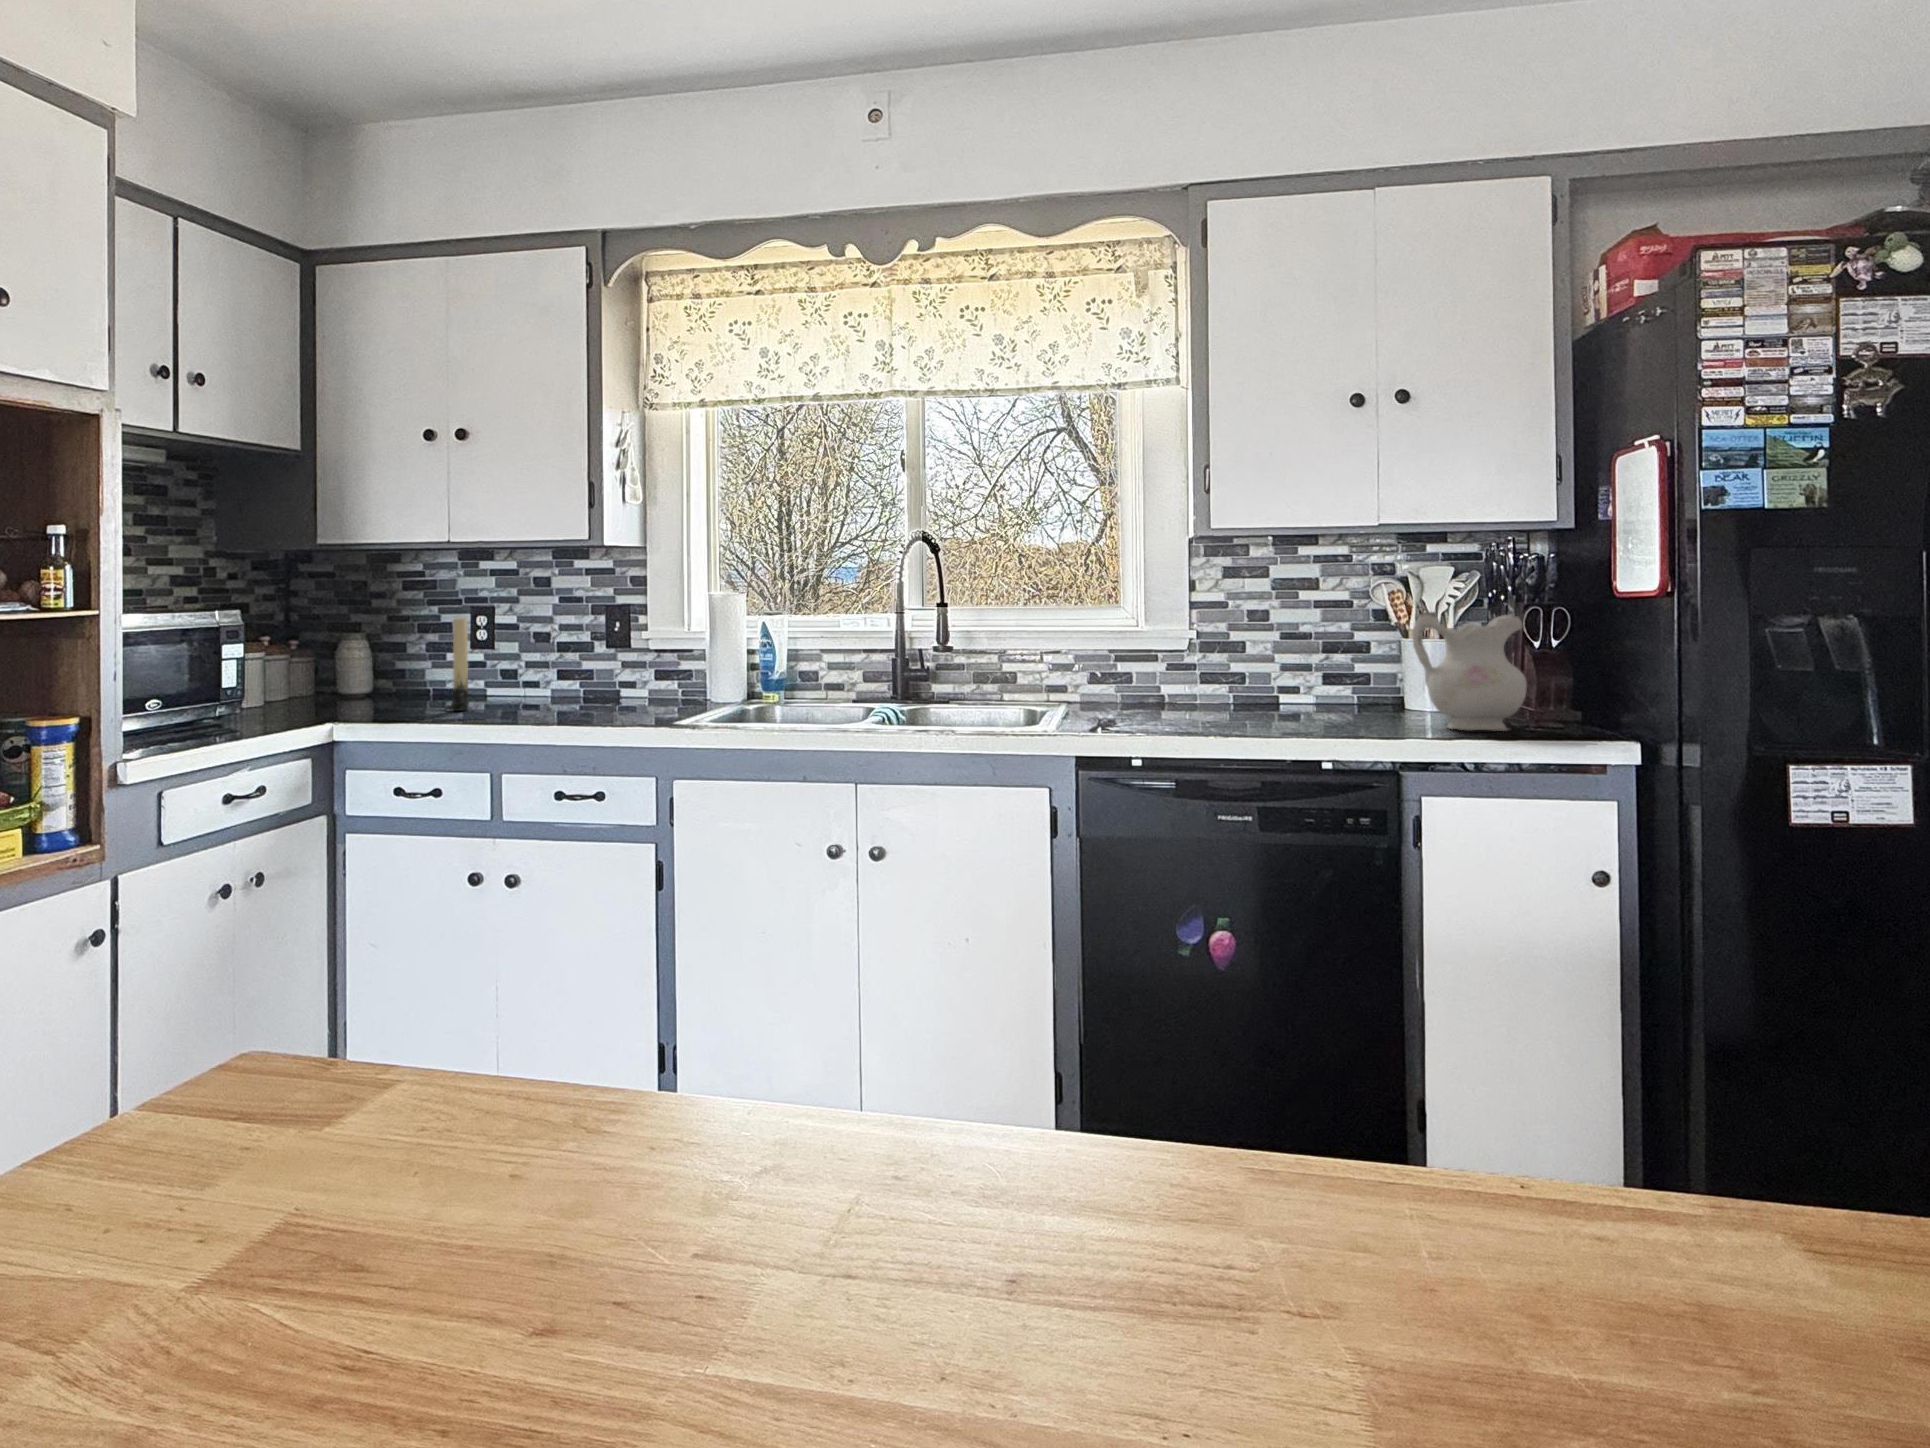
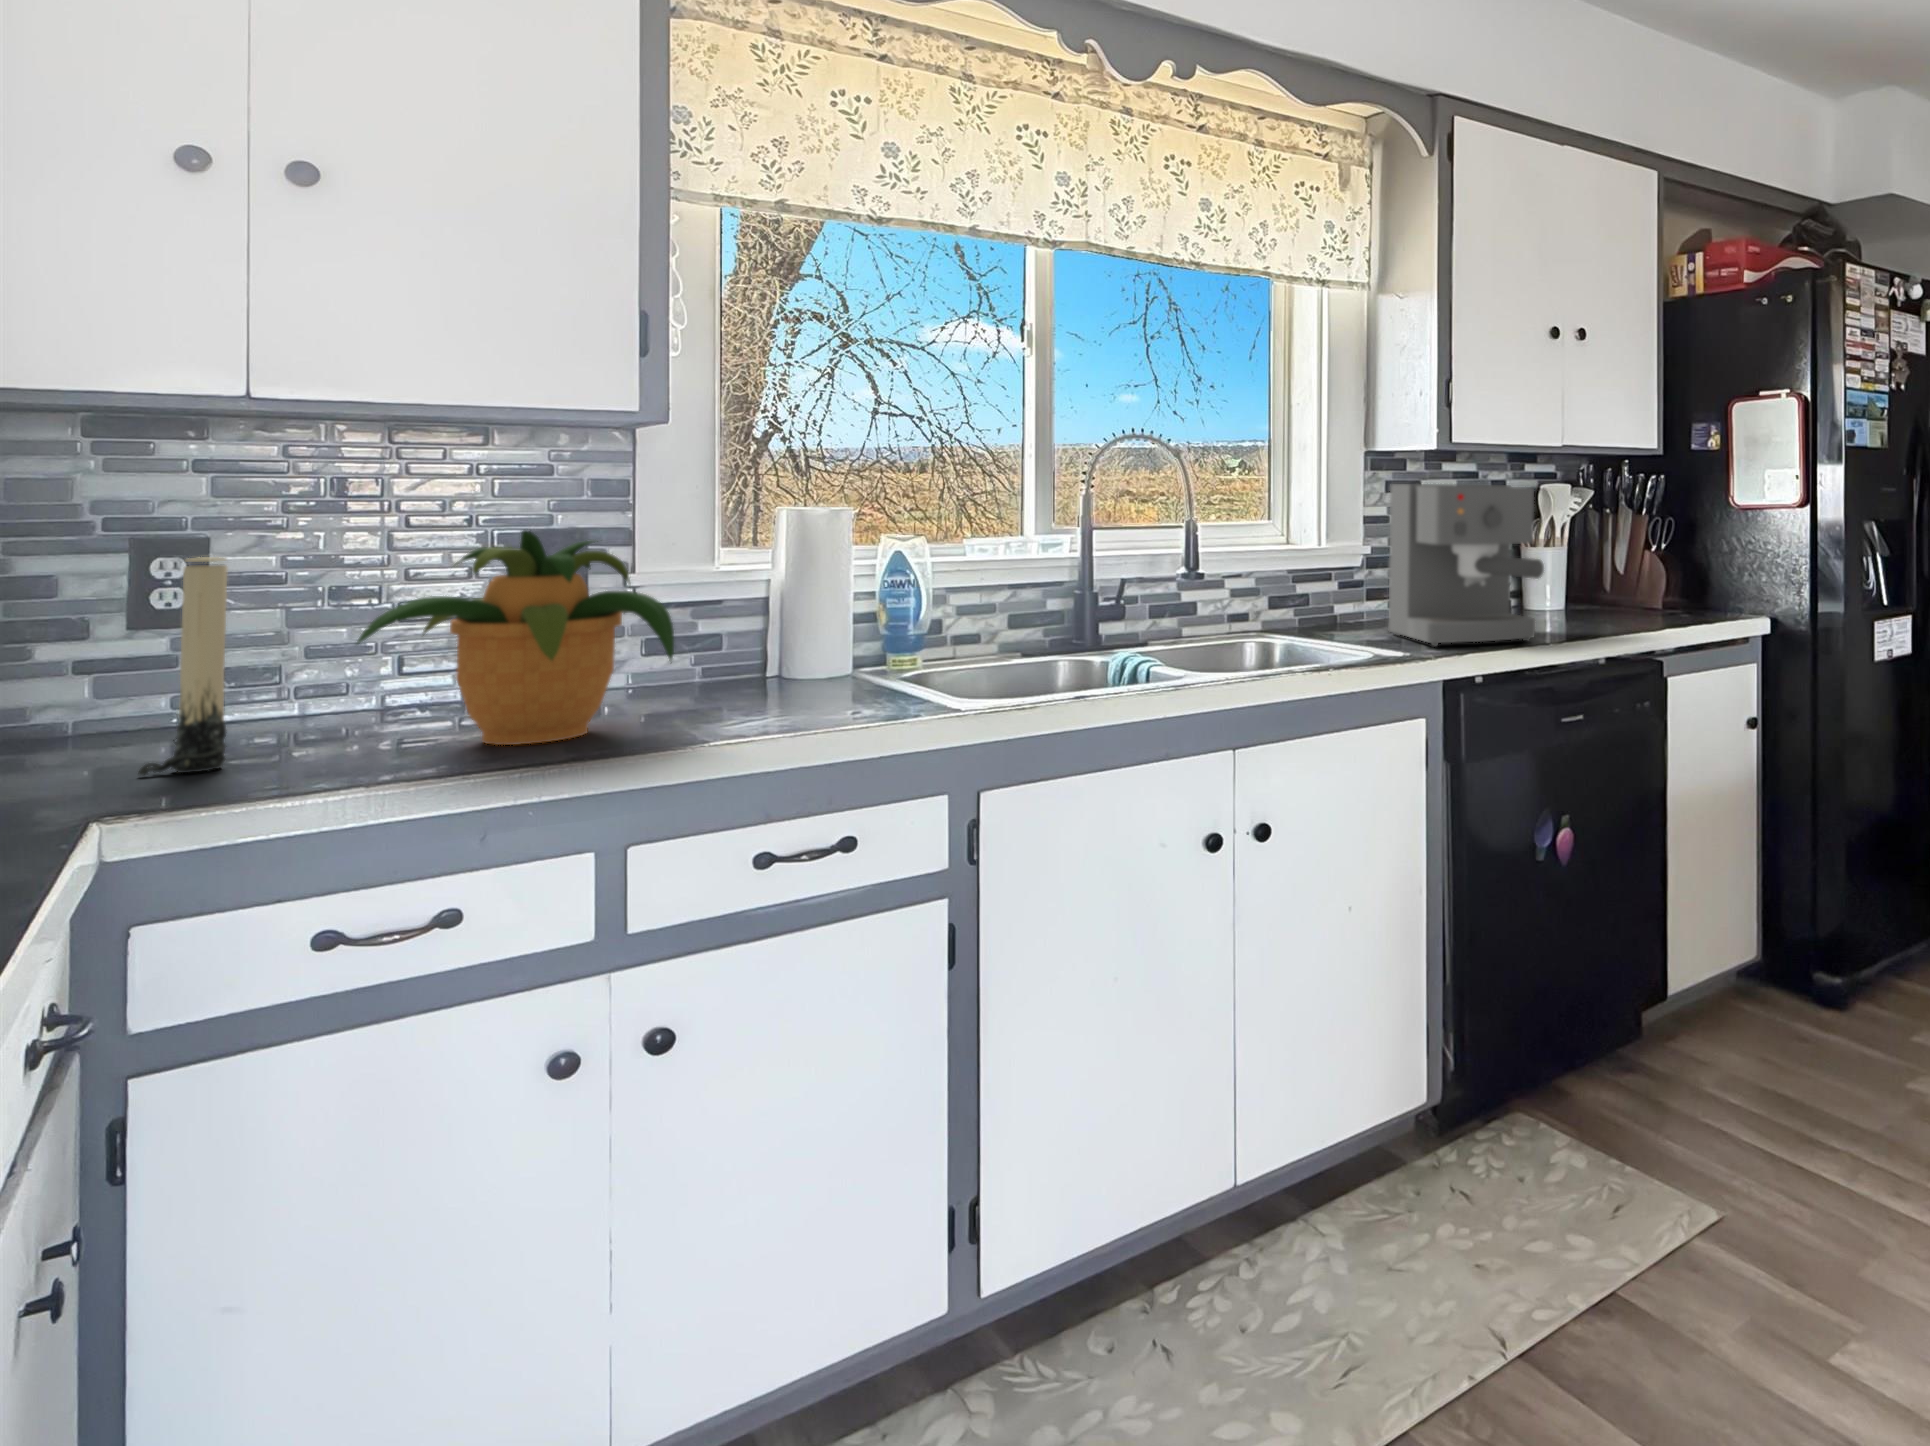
coffee maker: none [1154,567,1298,730] -> present [1388,484,1544,646]
potted plant: none [485,604,624,715] -> present [357,530,674,745]
ceramic pitcher: present [1412,611,1527,731] -> none [1586,525,1664,626]

